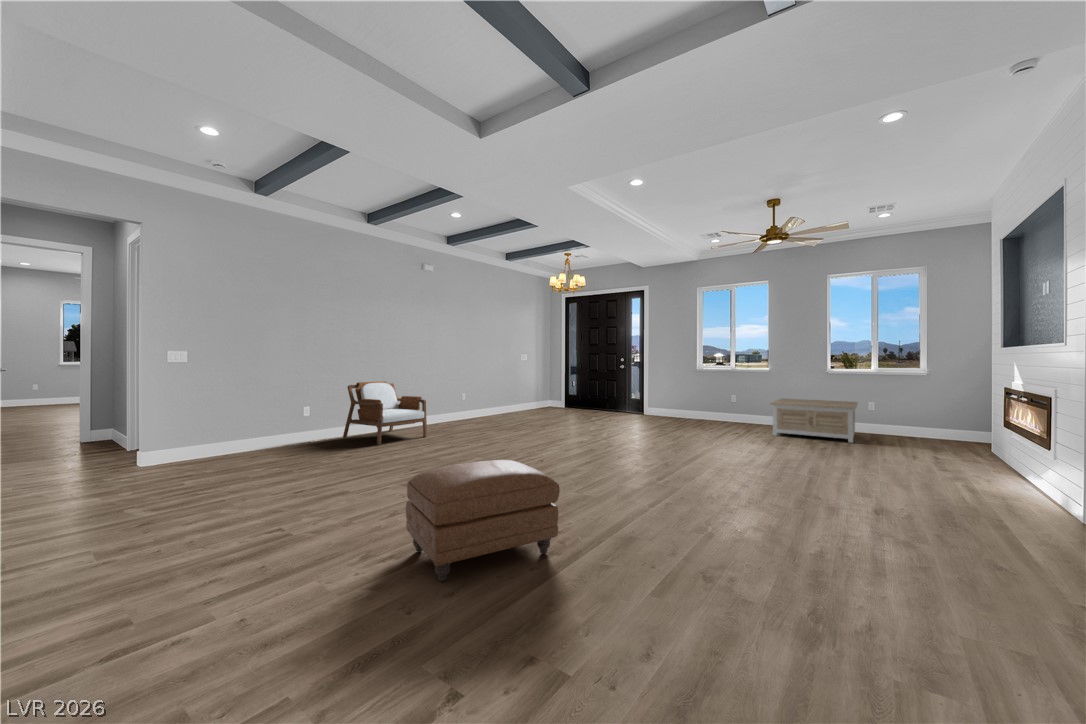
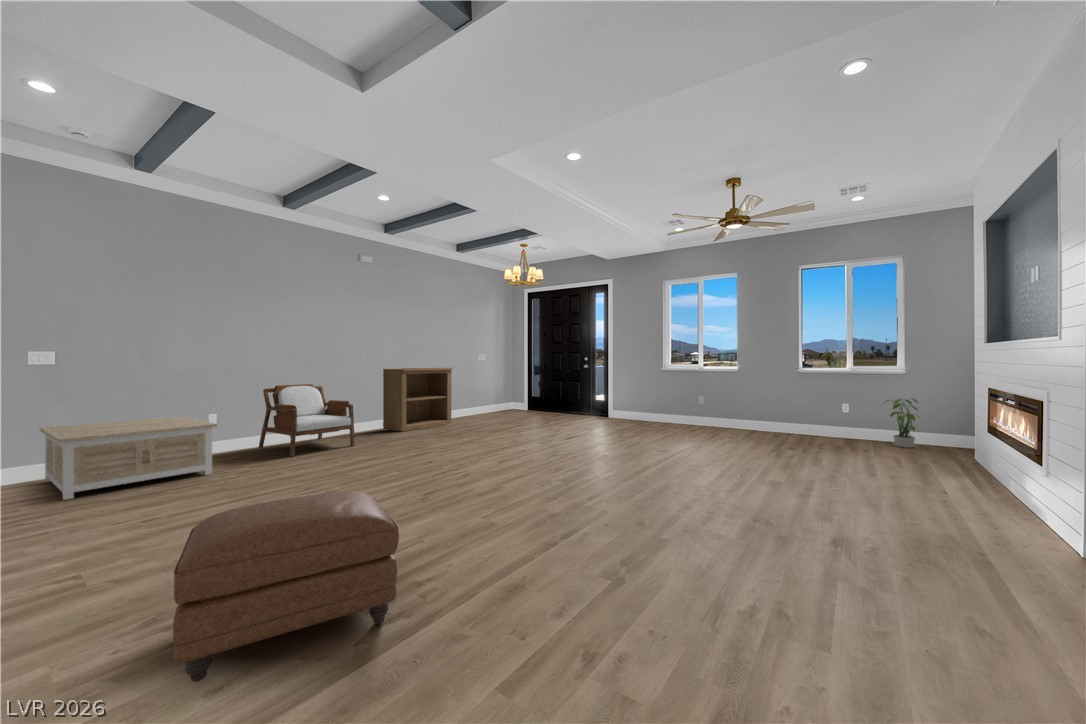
bookshelf: none [441,367,502,425] -> present [383,368,453,431]
potted plant: none [905,396,943,442] -> present [886,399,918,448]
coffee table: present [770,398,858,443] -> present [40,416,217,500]

